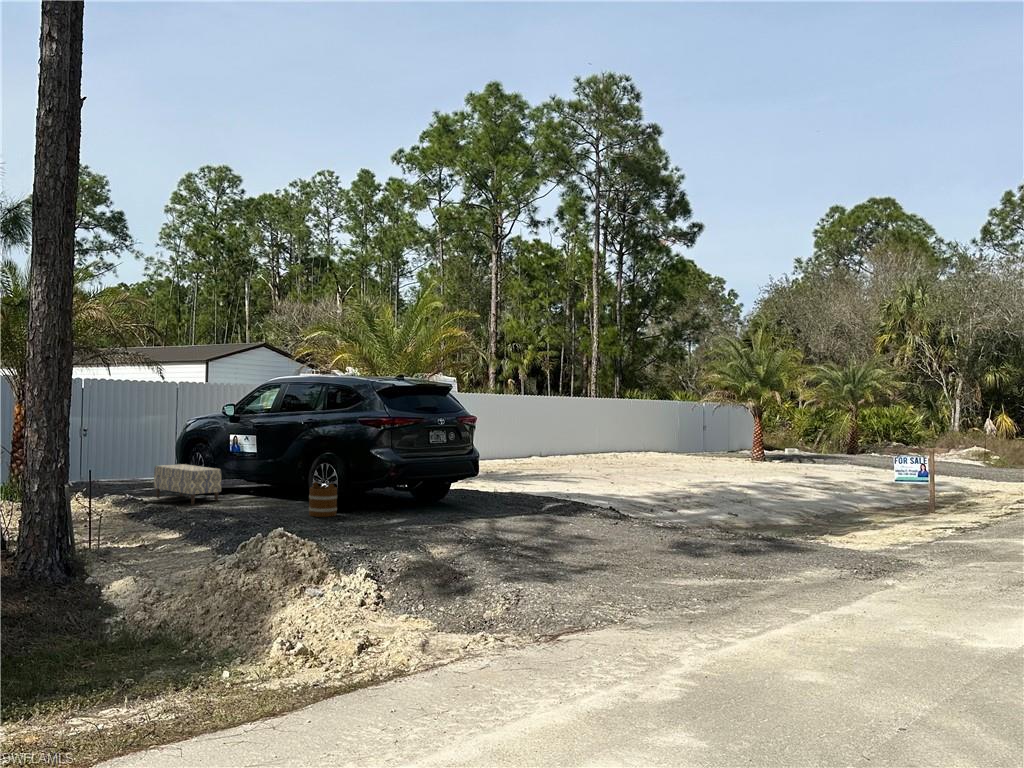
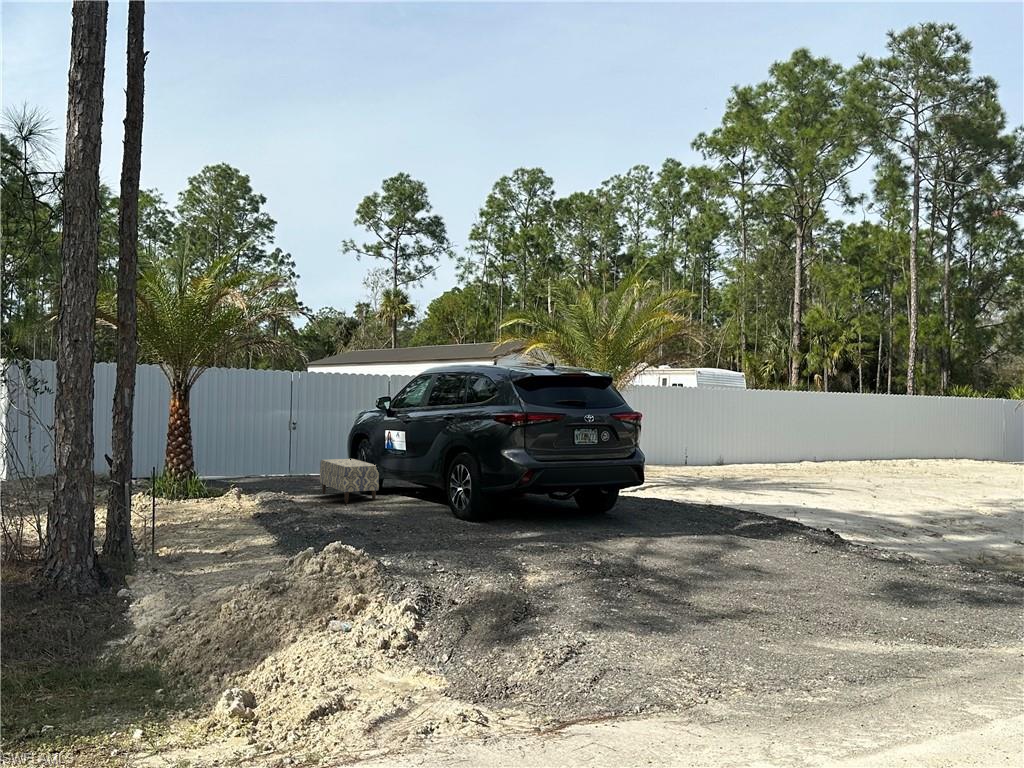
bucket: present [309,482,337,517] -> none [432,485,465,527]

